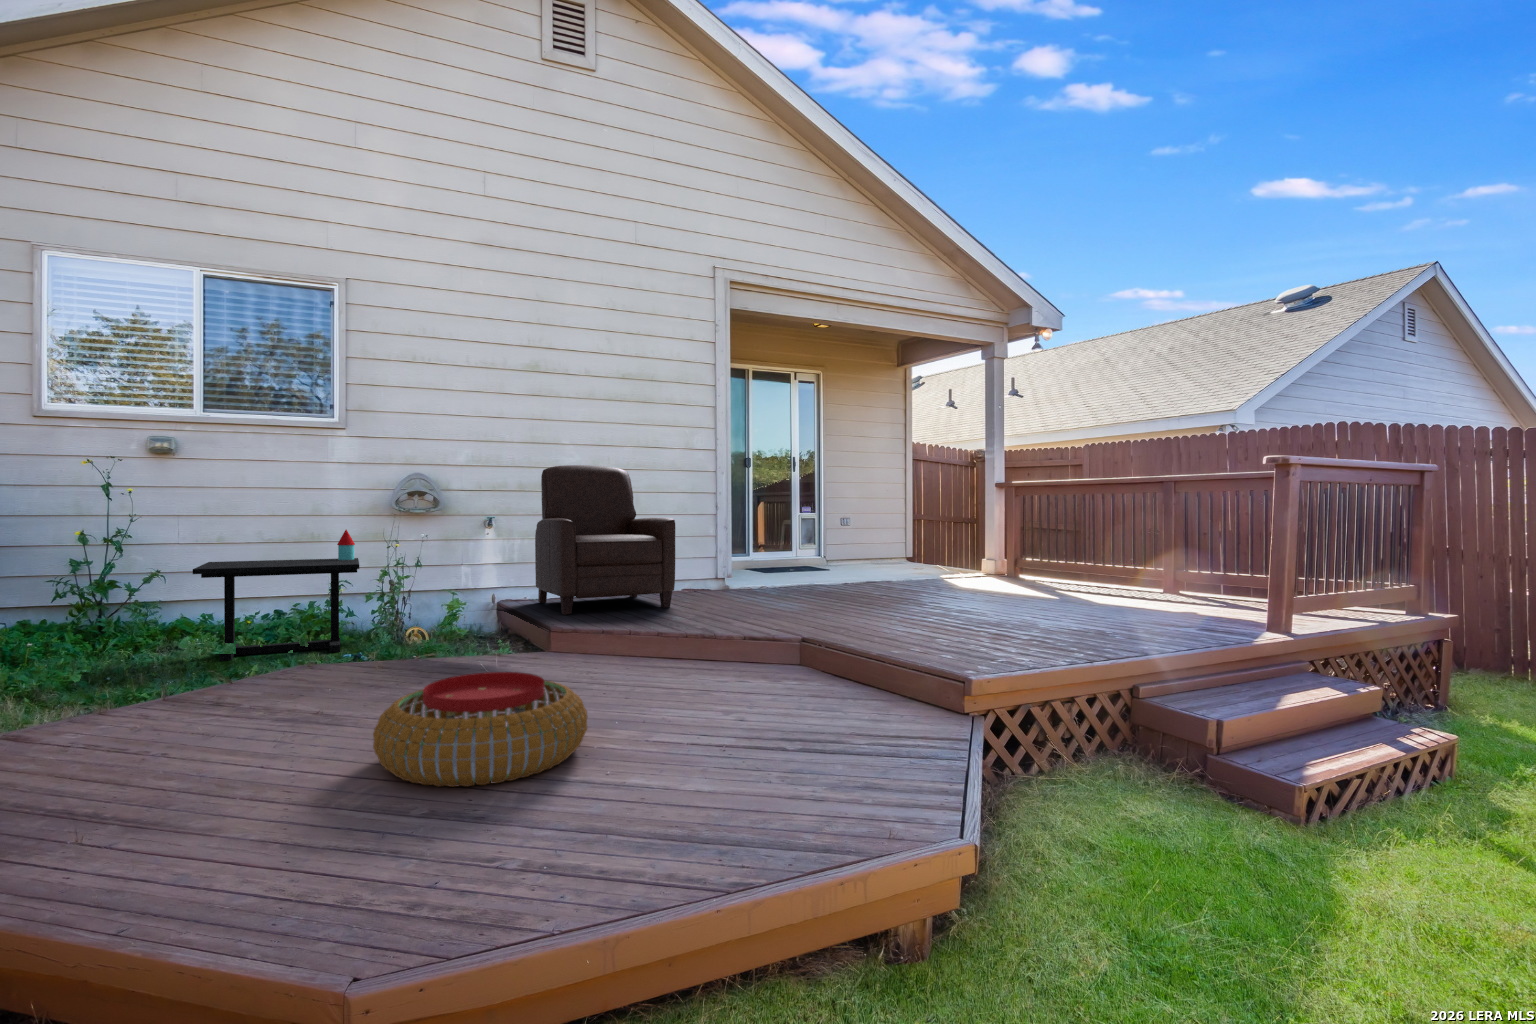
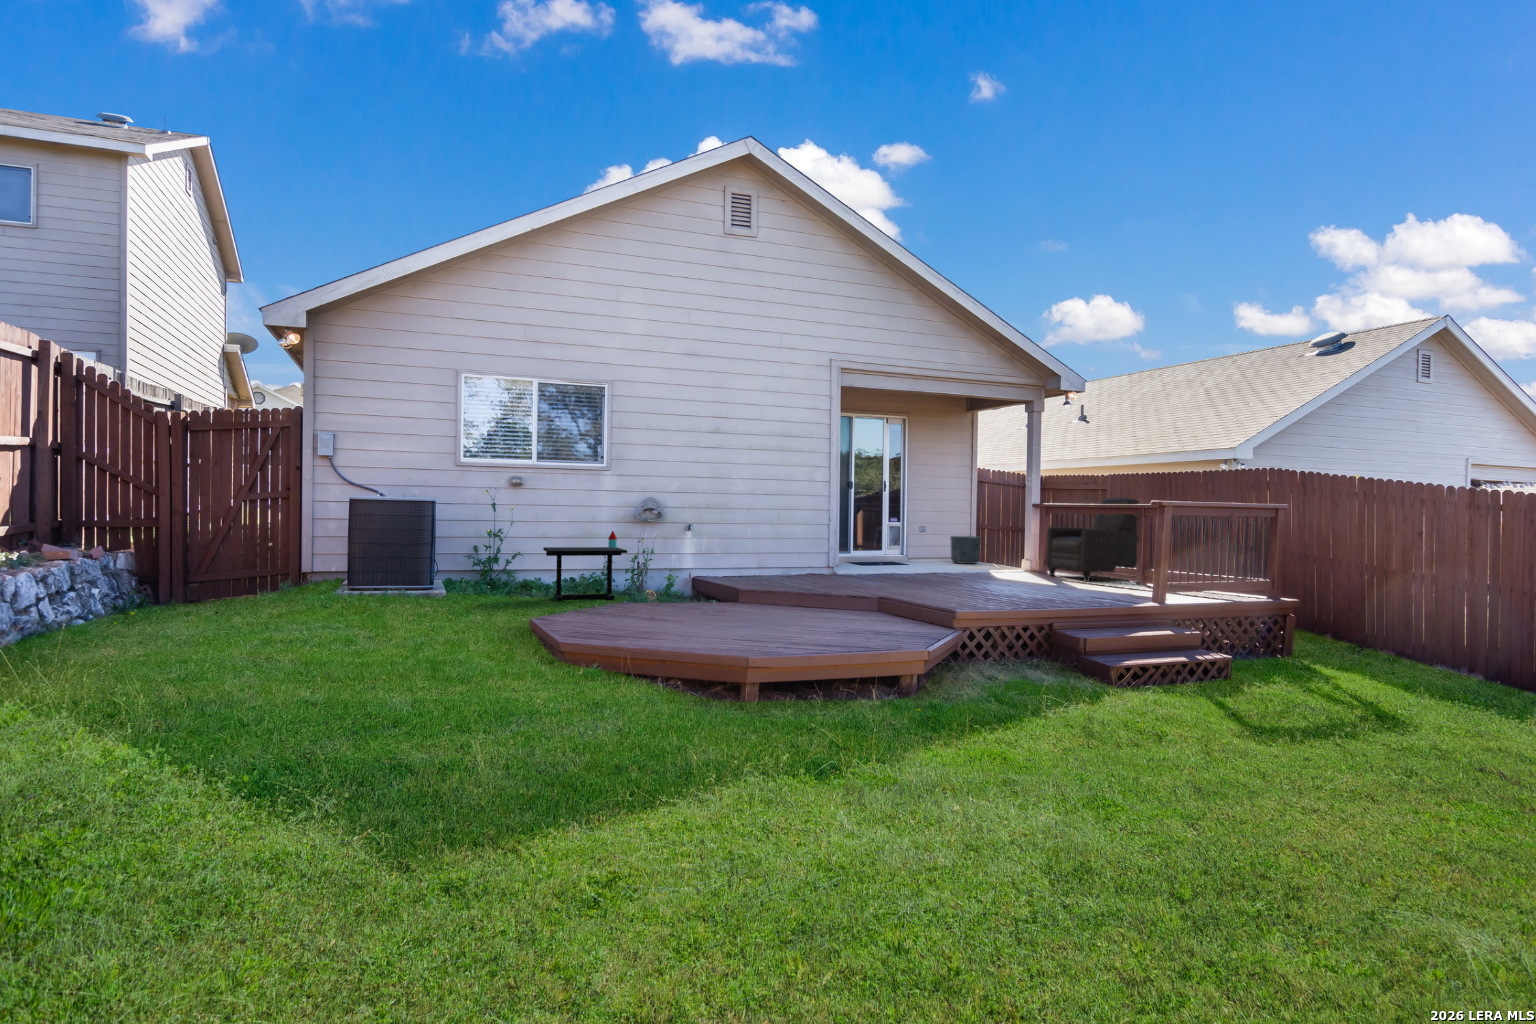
chair: present [535,465,675,614] -> present [1046,498,1140,582]
planter: none [882,530,921,566] -> present [951,536,980,564]
pouf: present [373,672,588,787] -> none [688,598,774,638]

